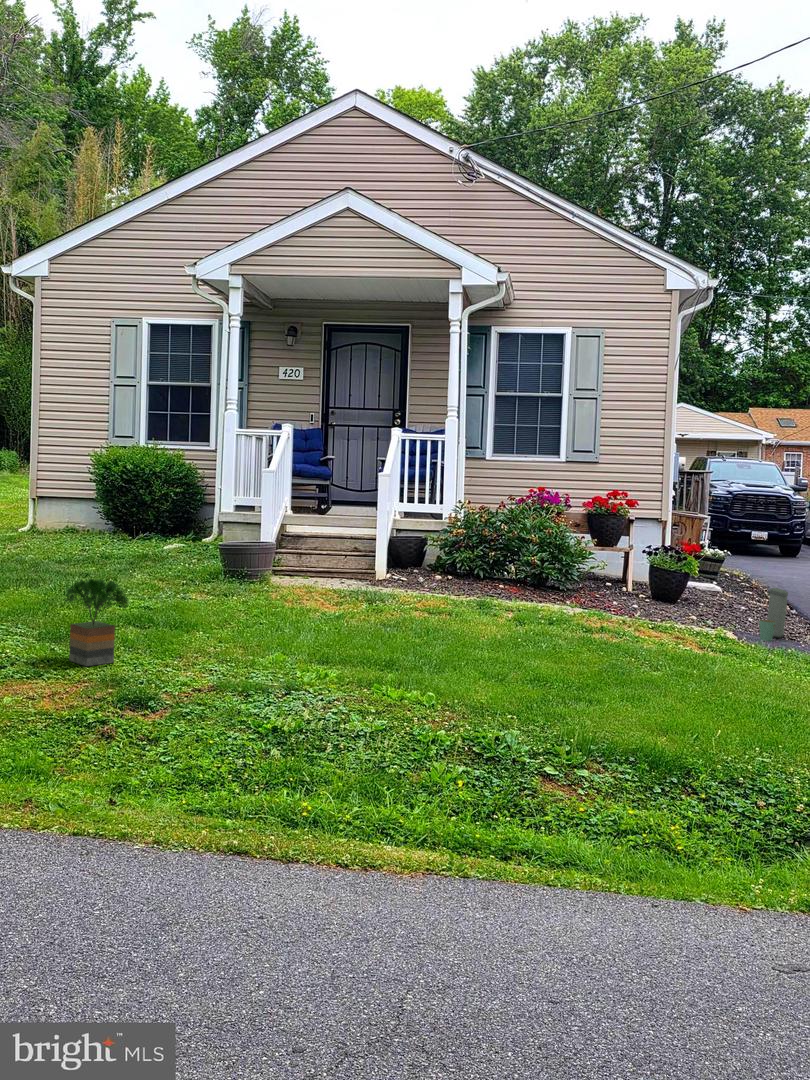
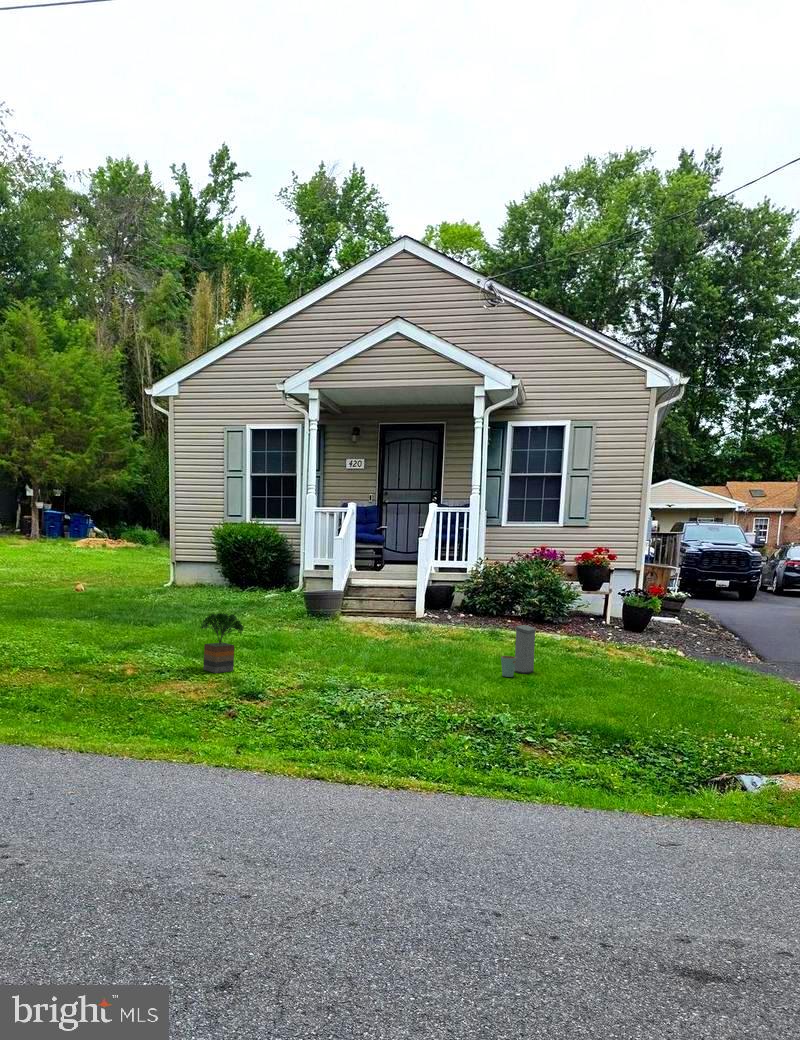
trash can: present [759,588,788,641] -> present [501,625,535,677]

